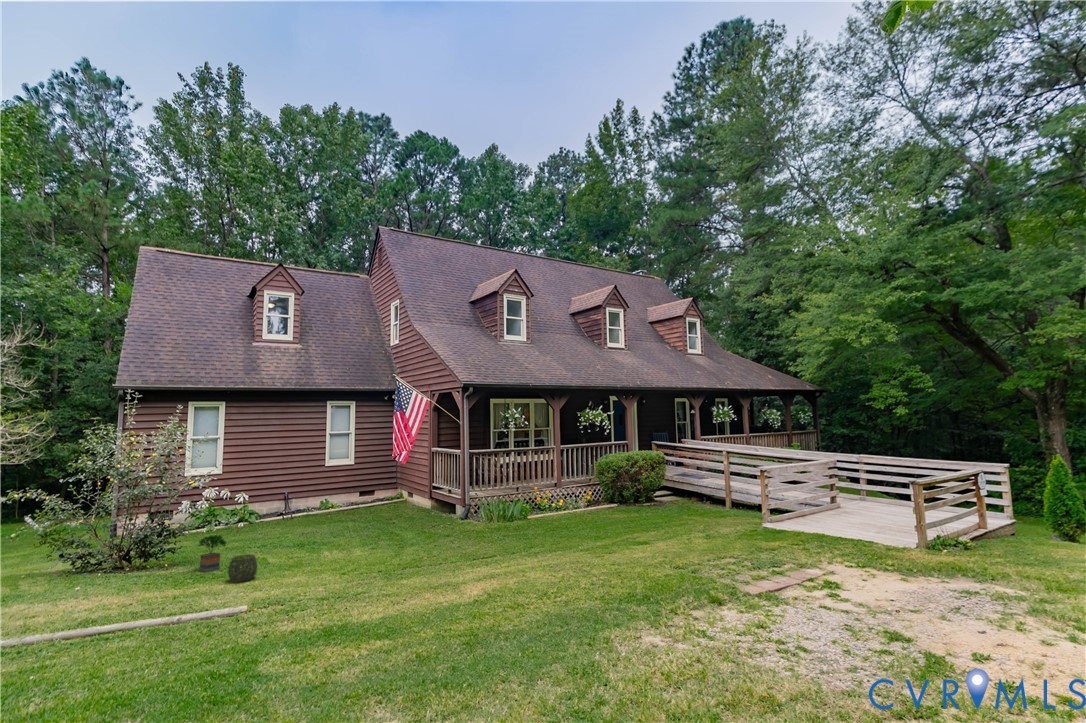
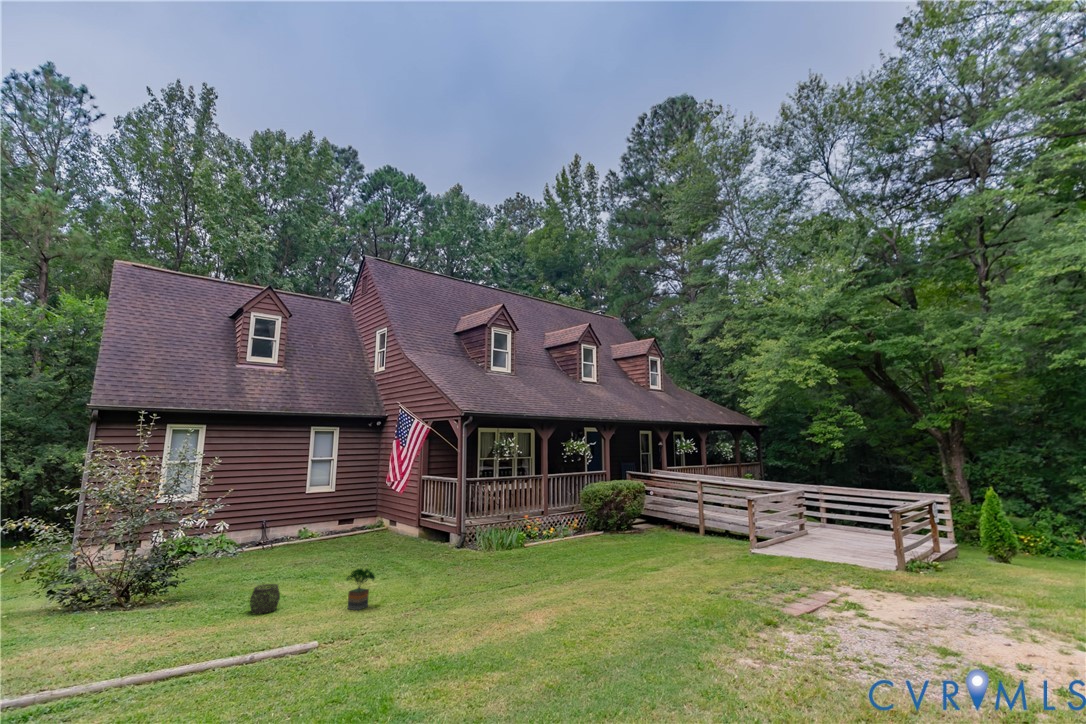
potted tree: present [199,535,226,572] -> present [347,568,375,610]

